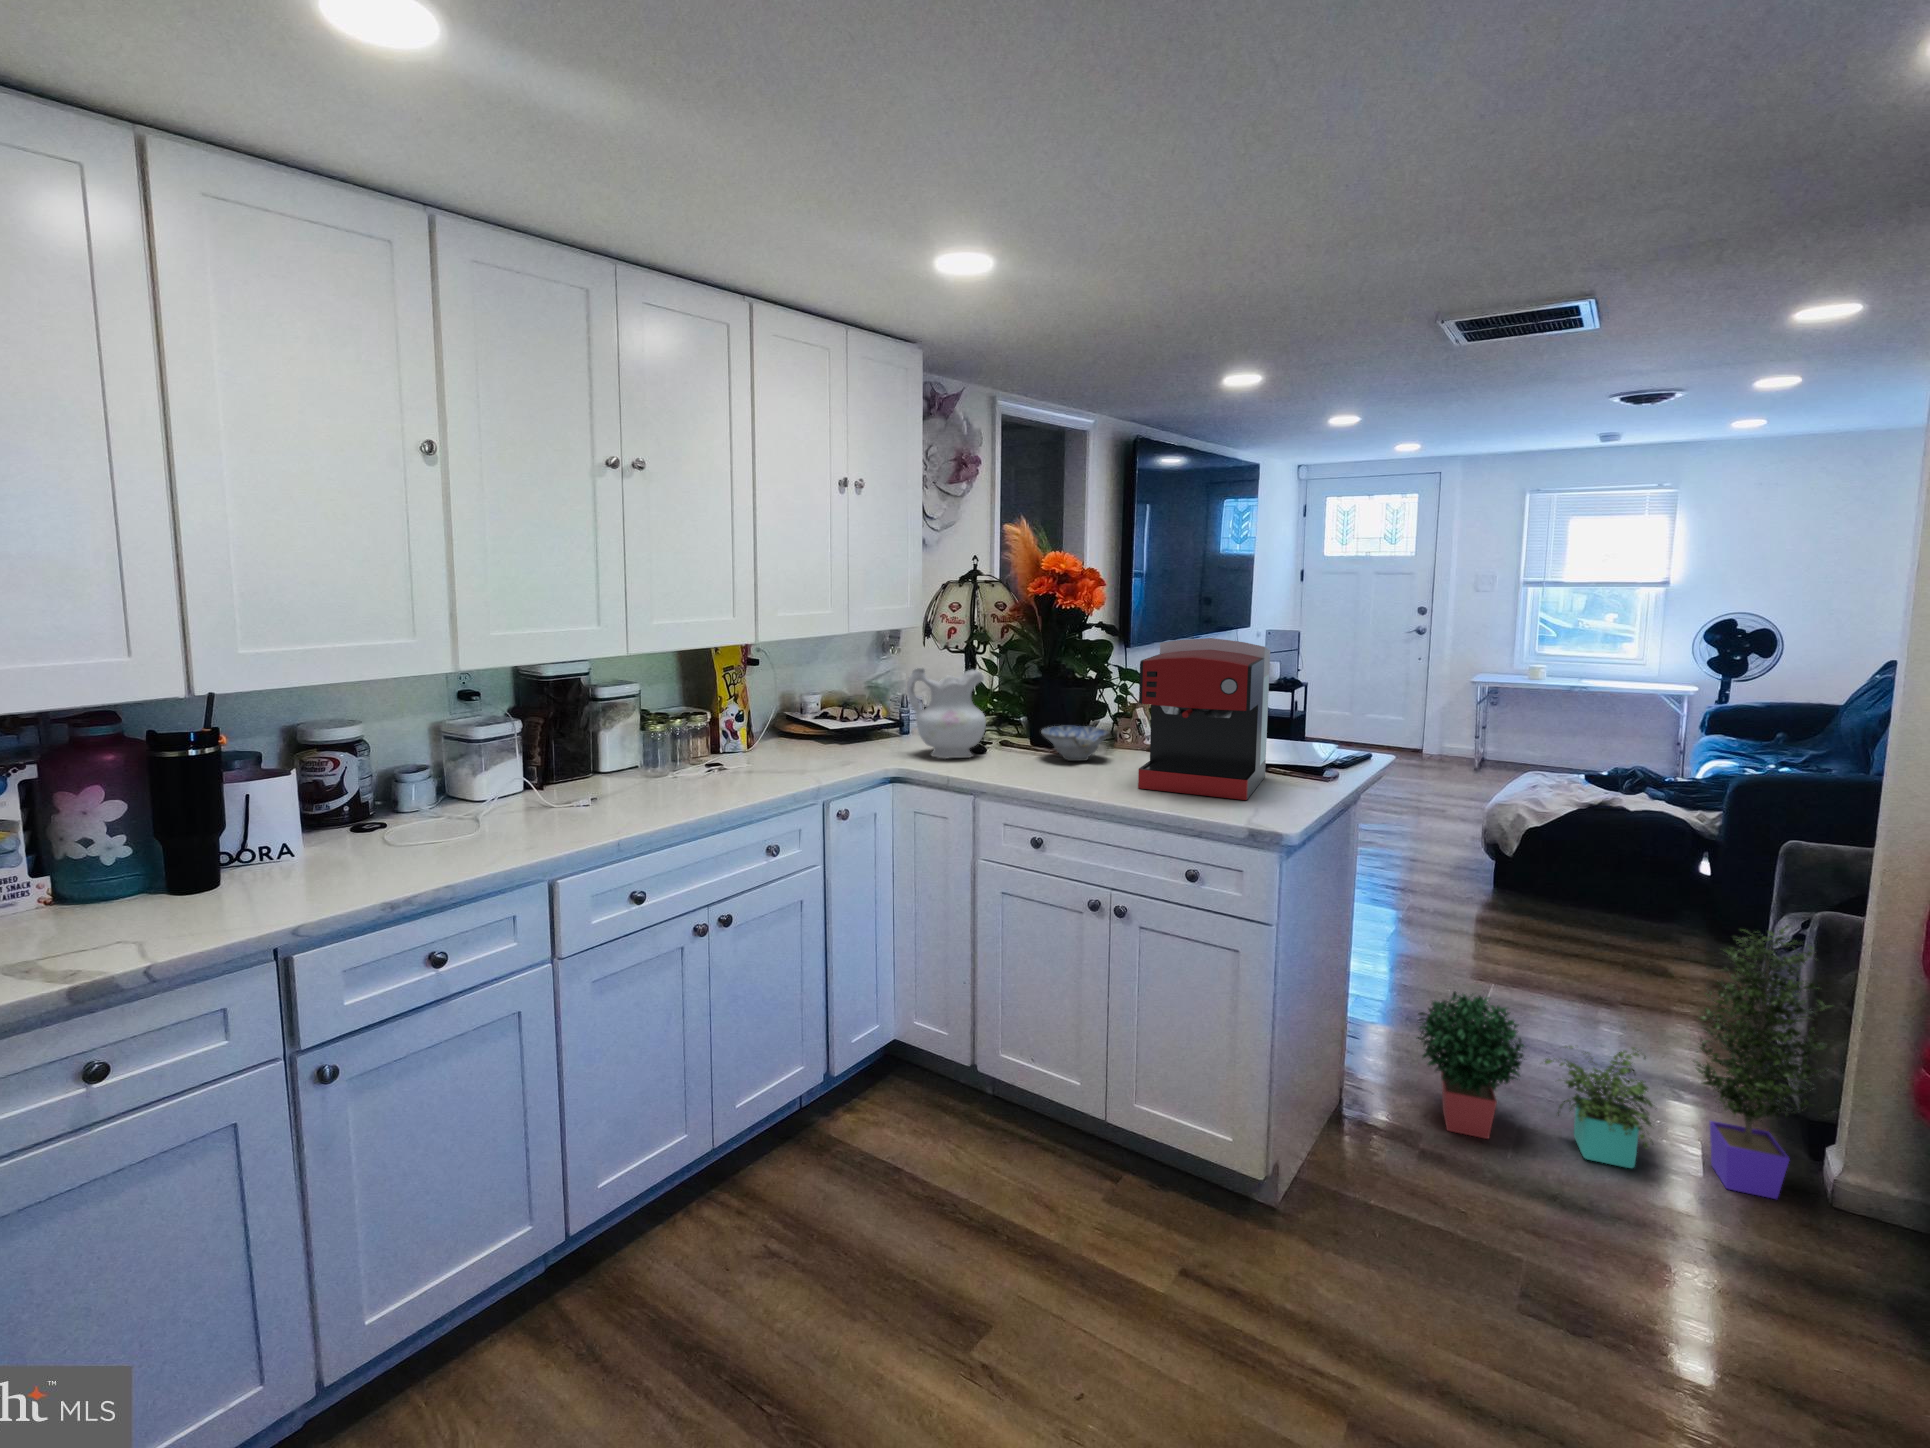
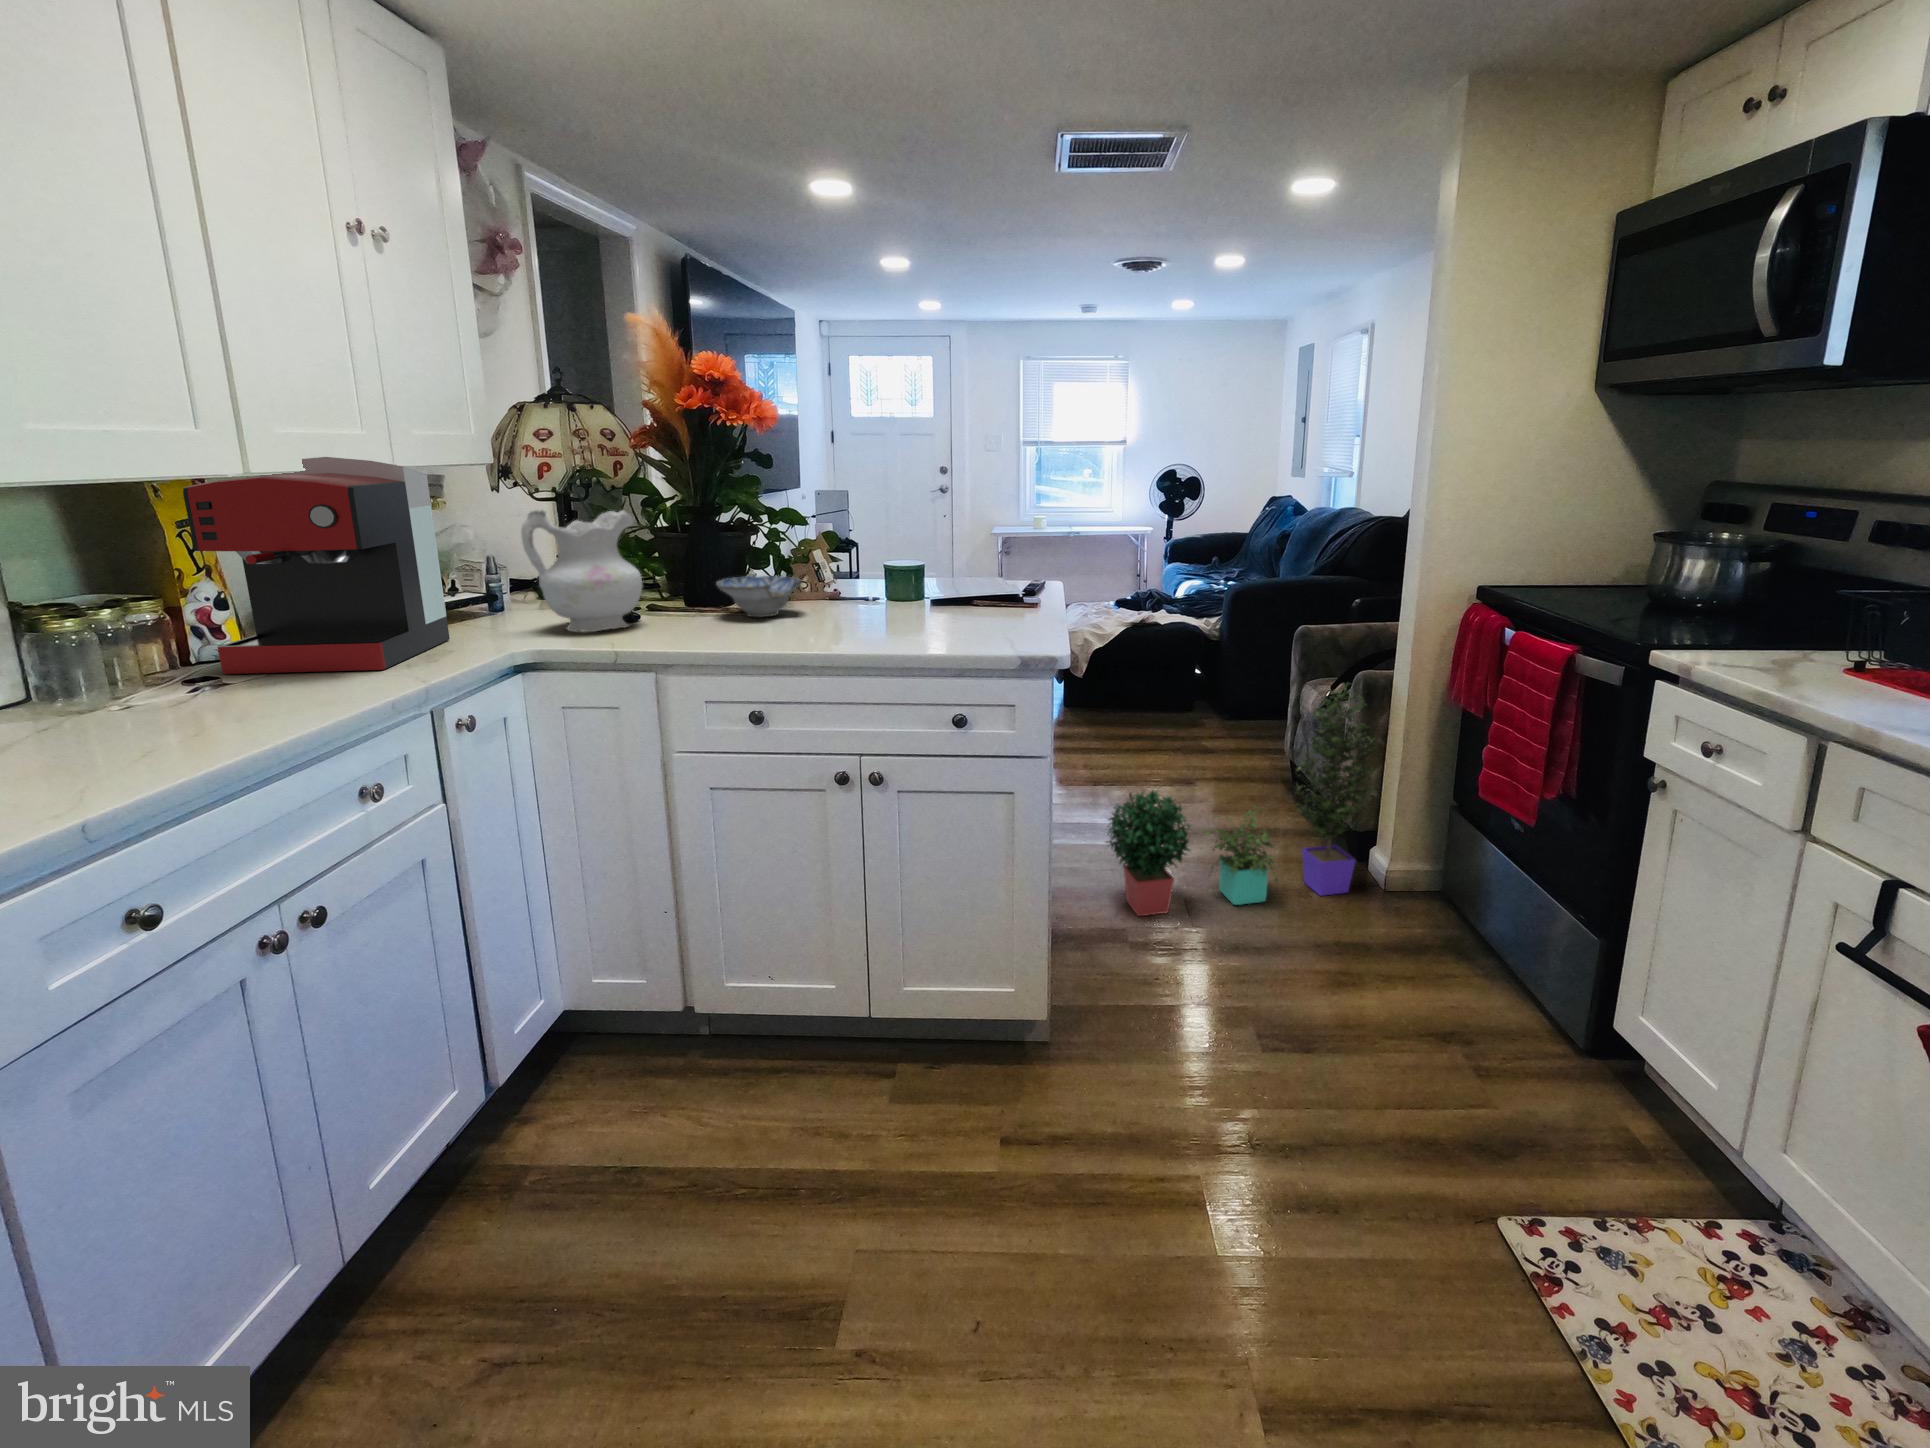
coffee maker: present [1138,638,1270,800] -> present [183,457,450,674]

